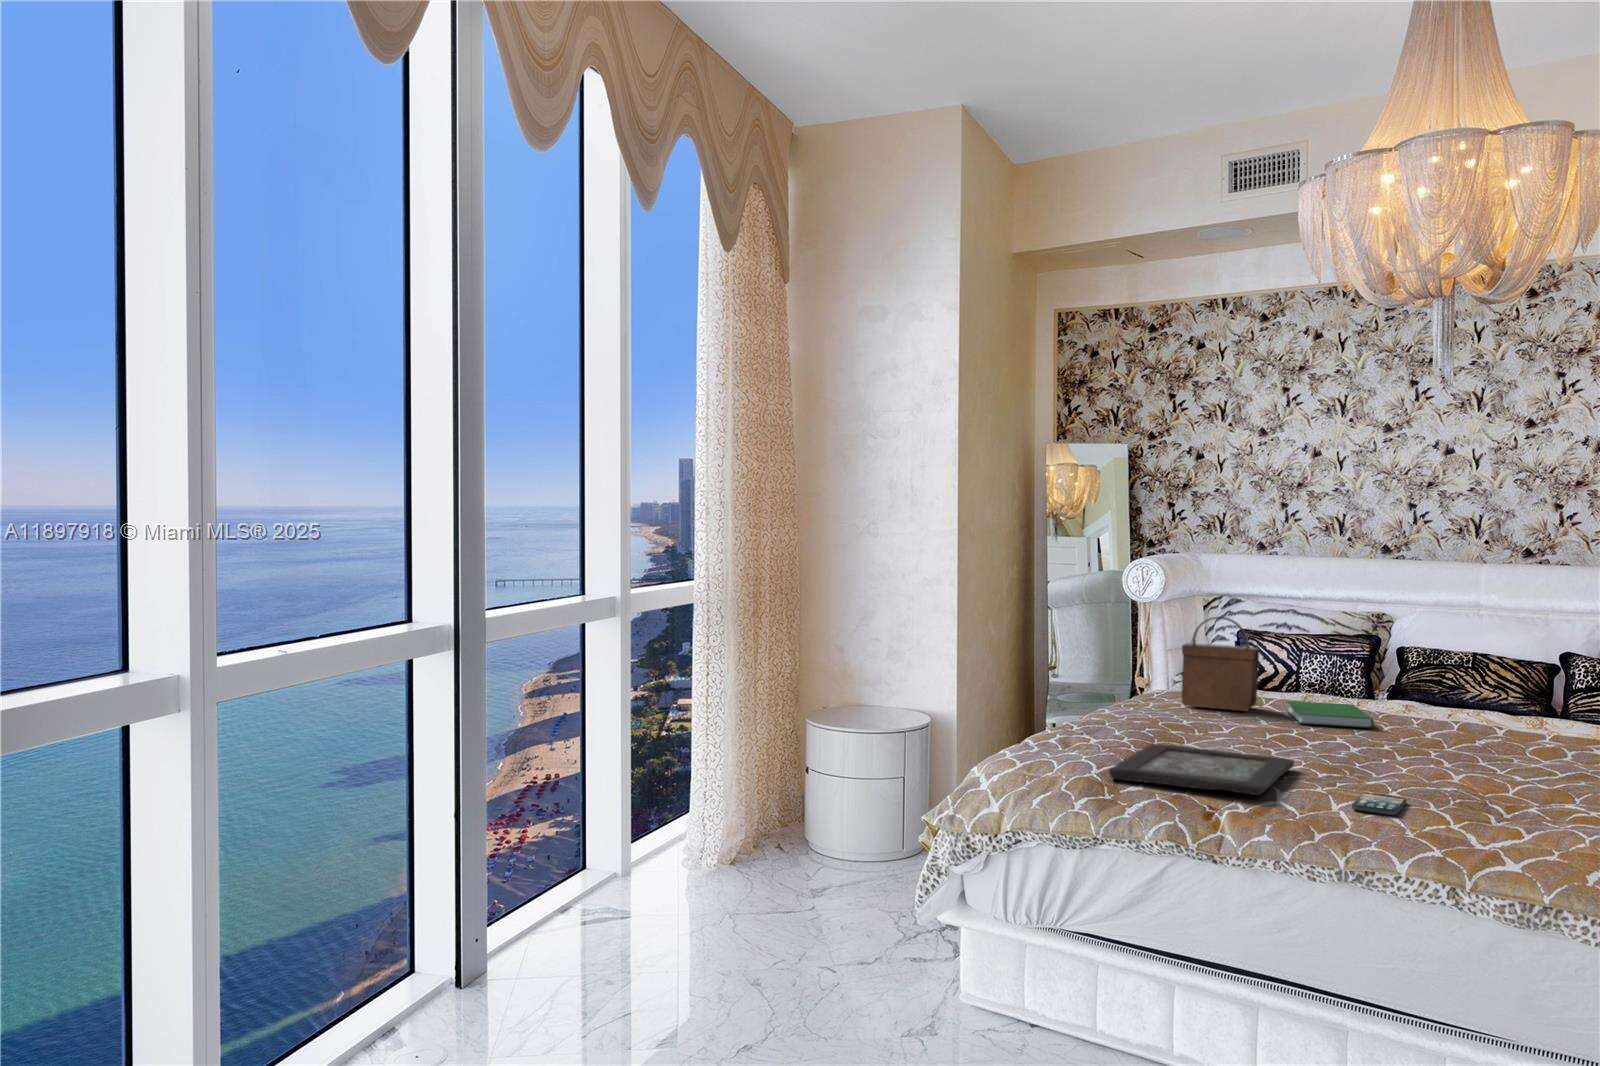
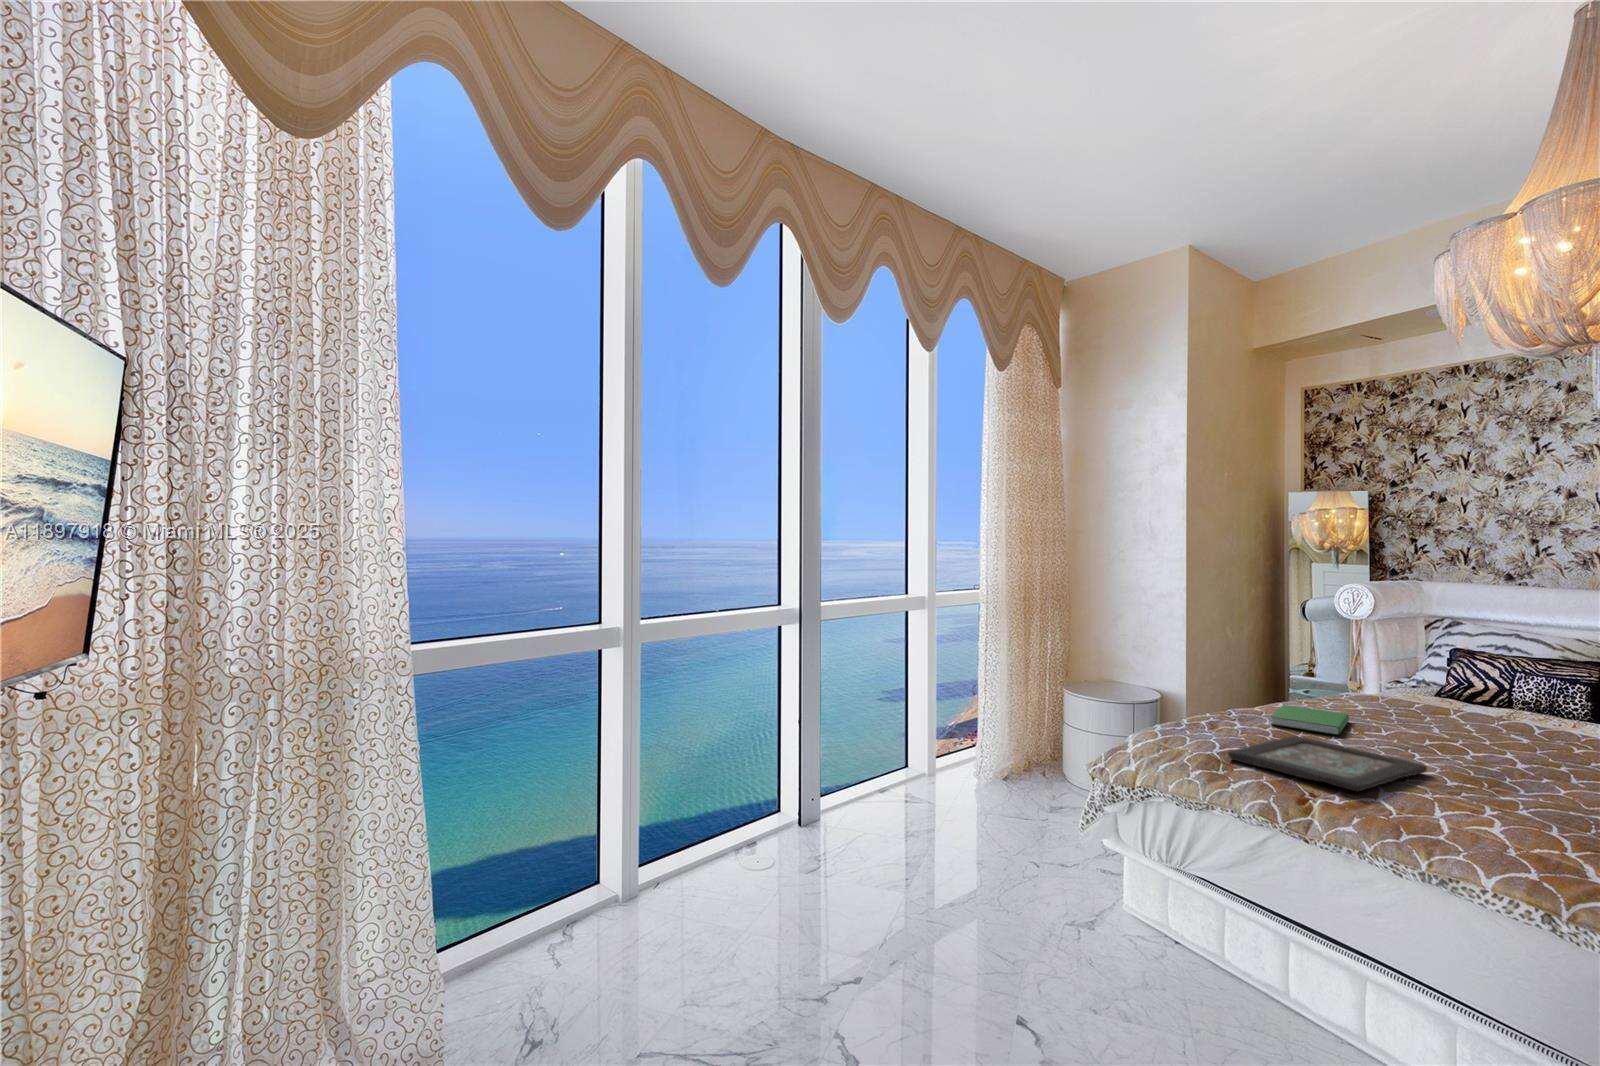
handbag: present [1182,617,1259,712] -> none [1364,639,1445,719]
hardcover book: present [1287,701,1374,728] -> present [1270,705,1349,735]
smartphone: present [1352,793,1406,815] -> none [1457,806,1533,831]

